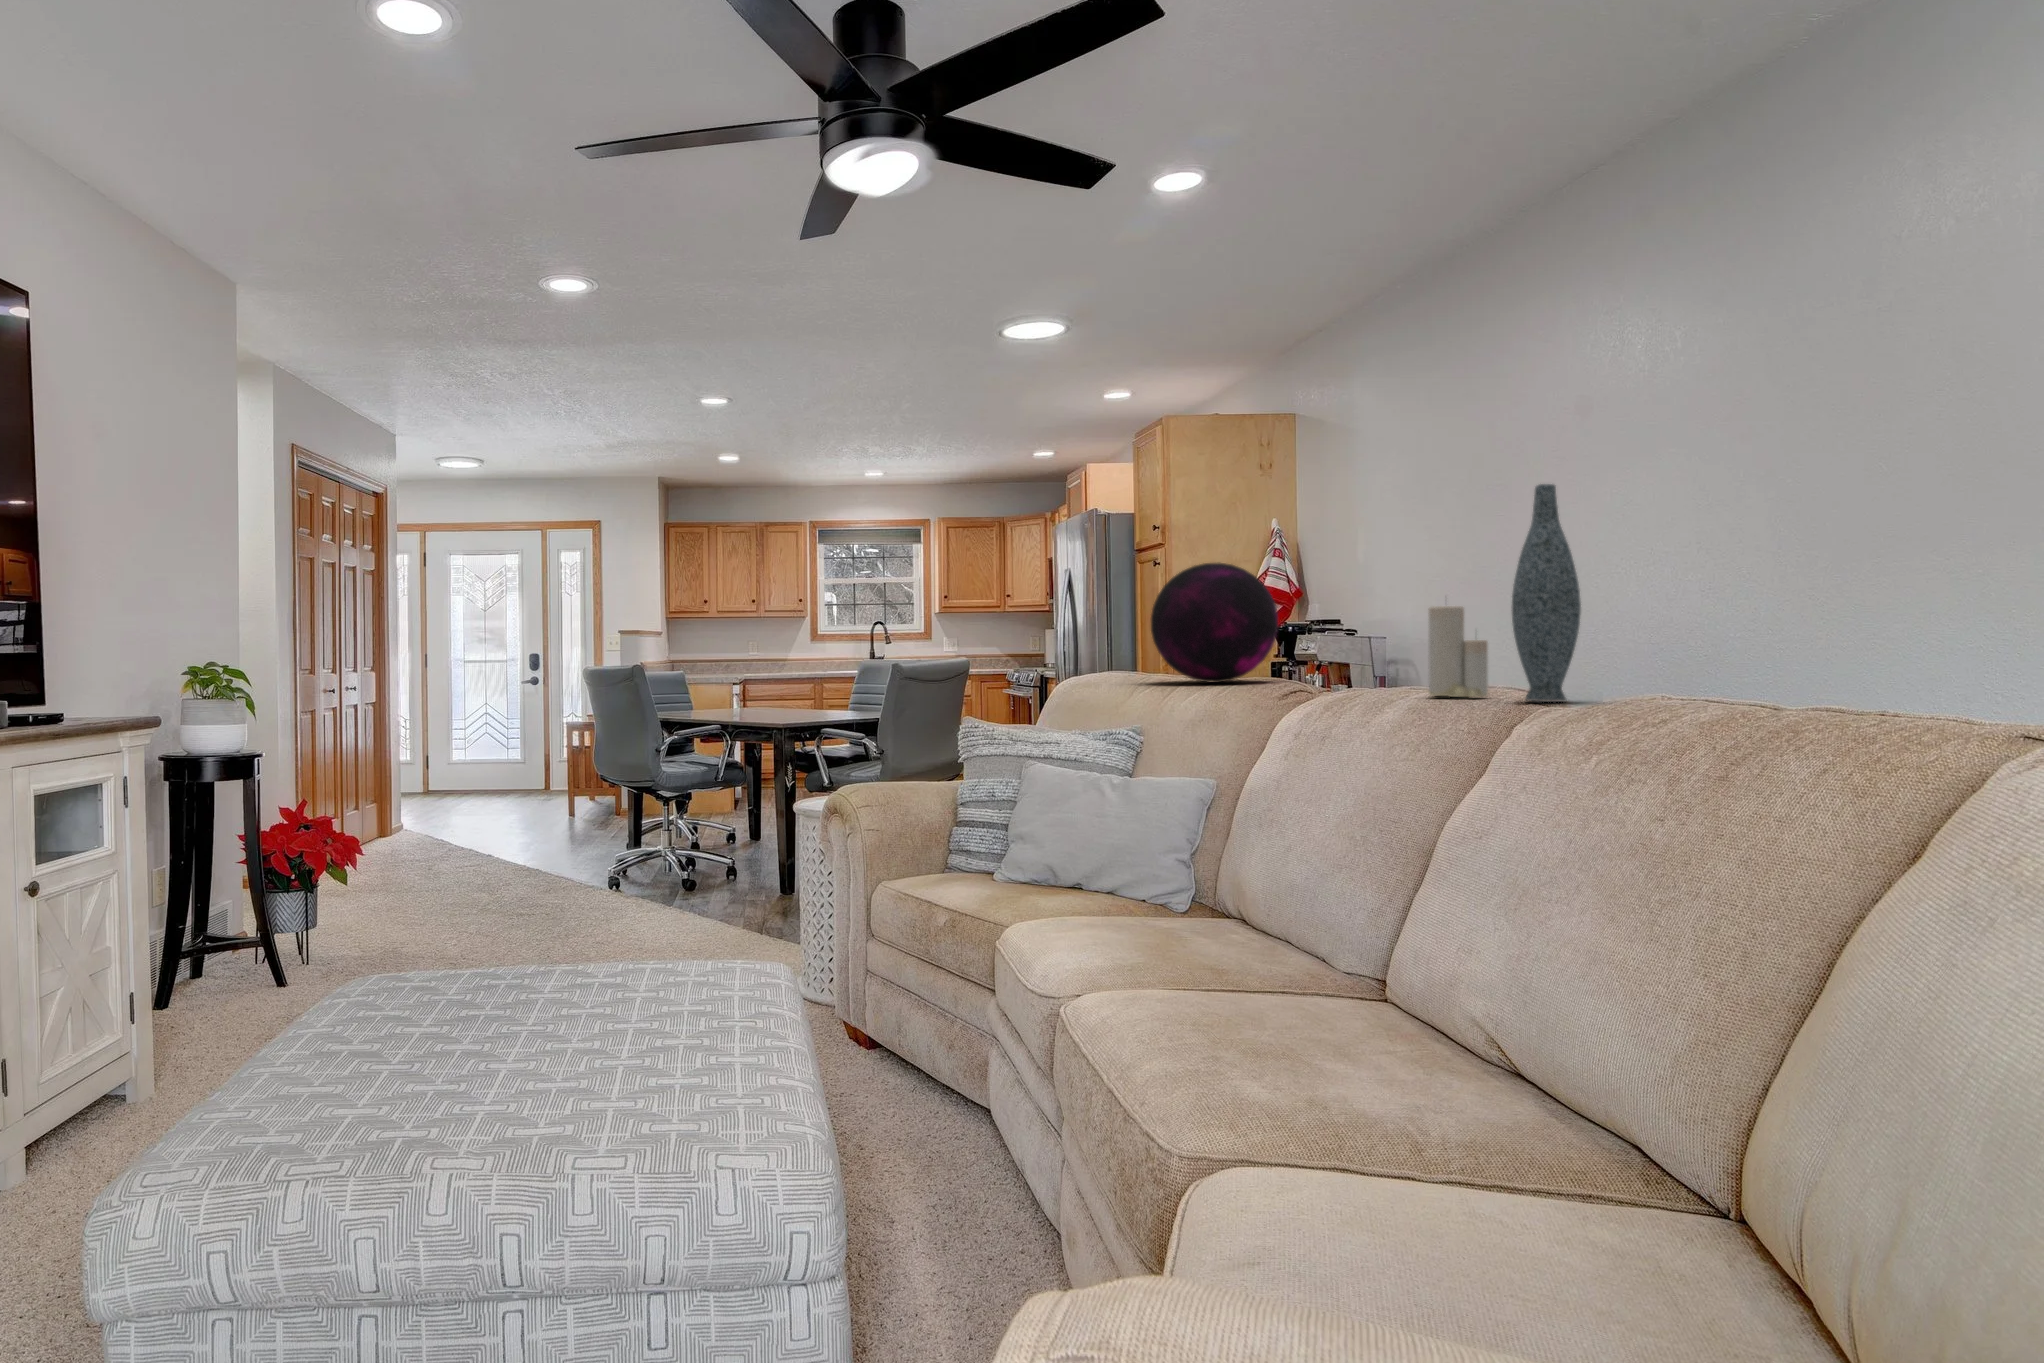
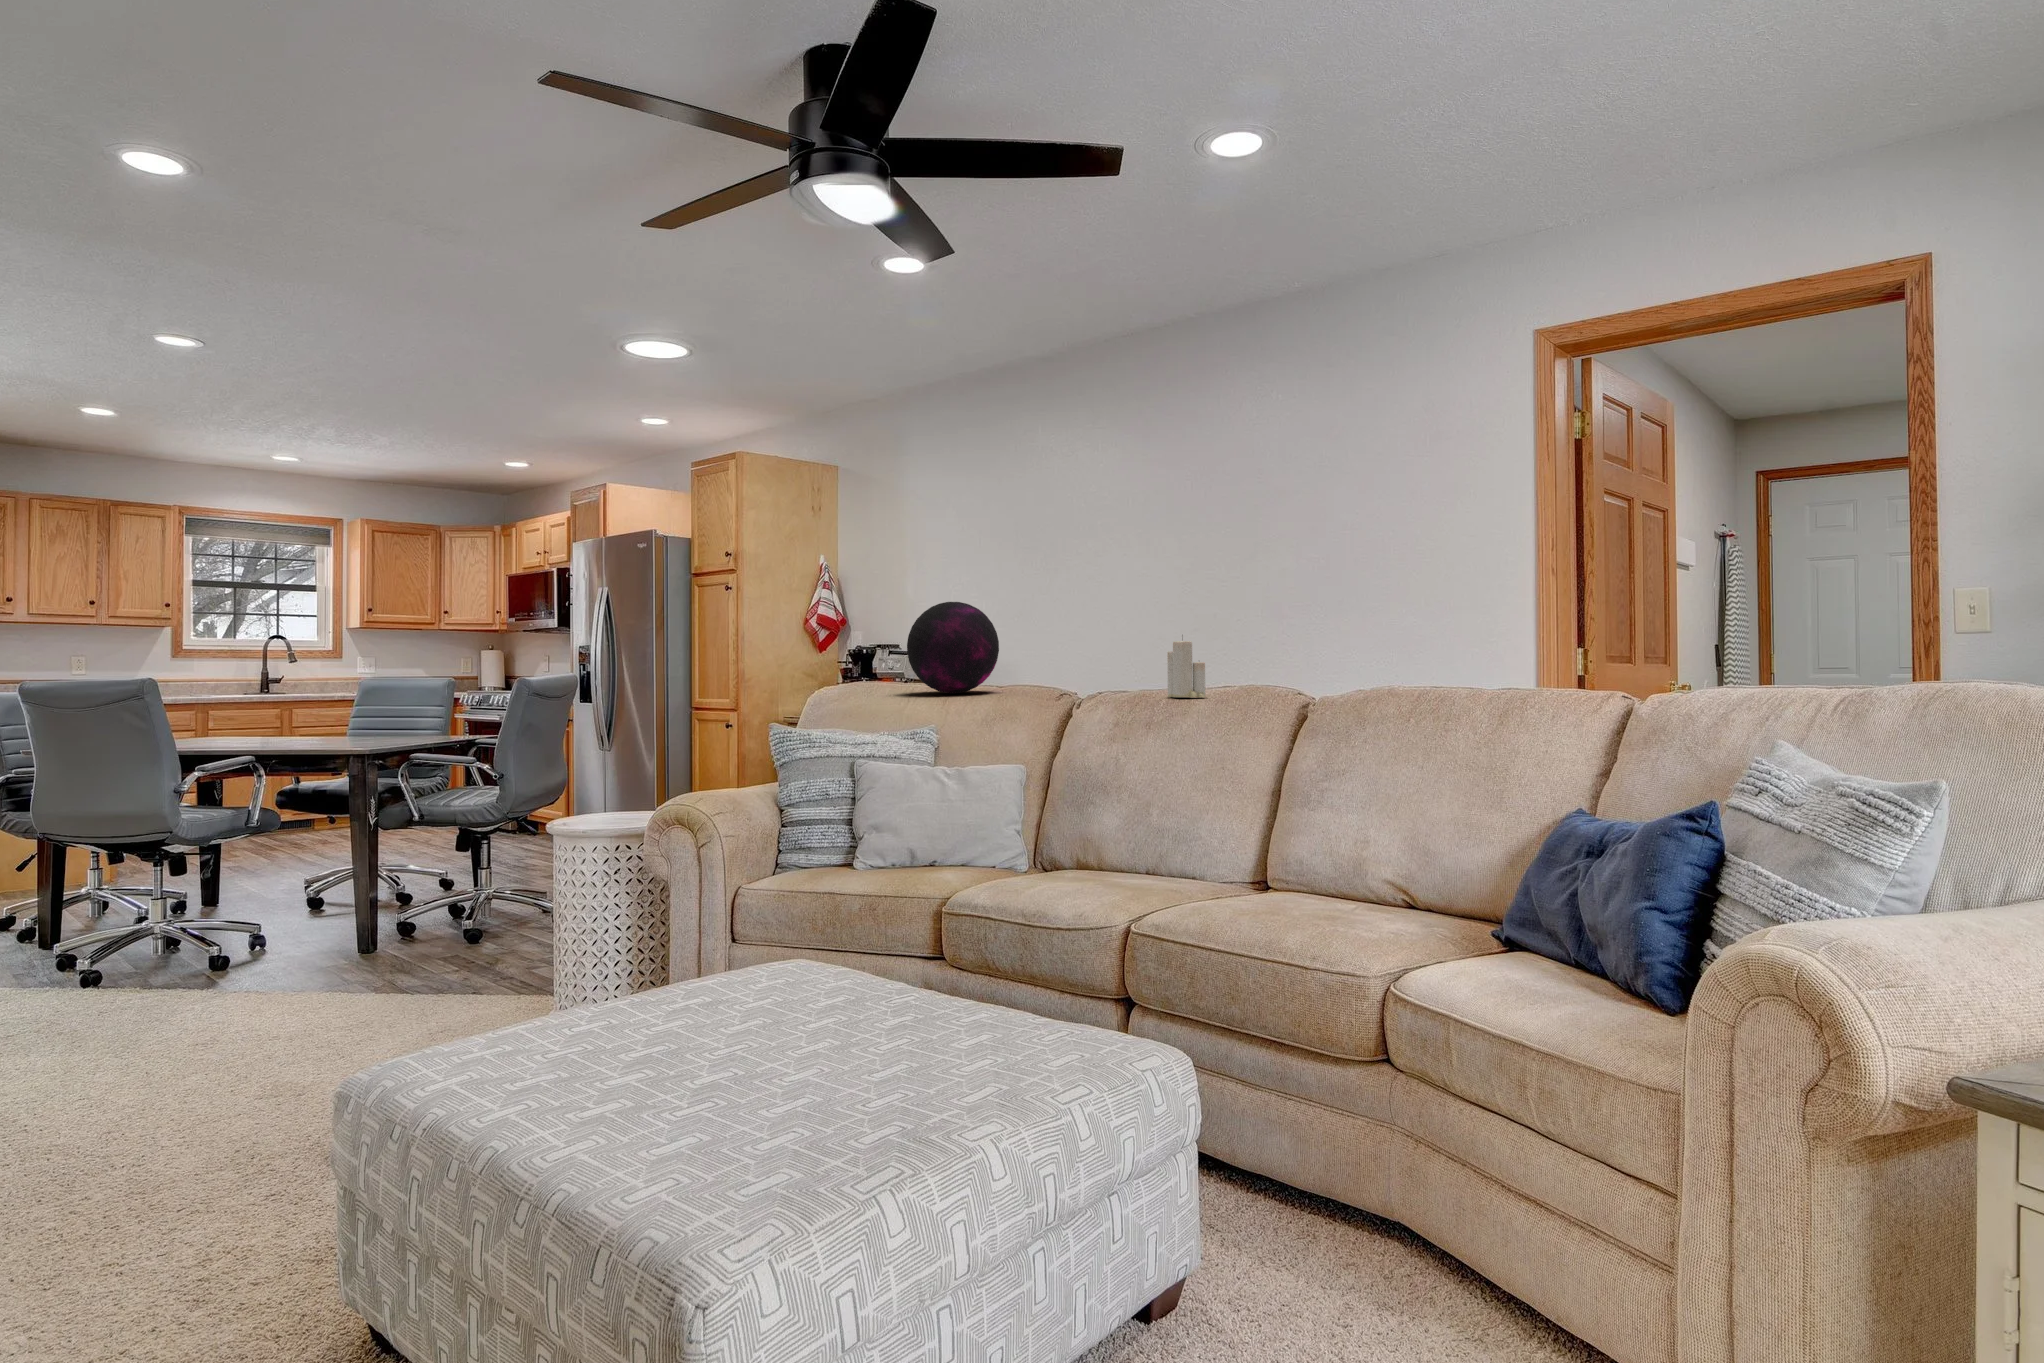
vase: present [1512,484,1581,702] -> none [1231,572,1265,699]

